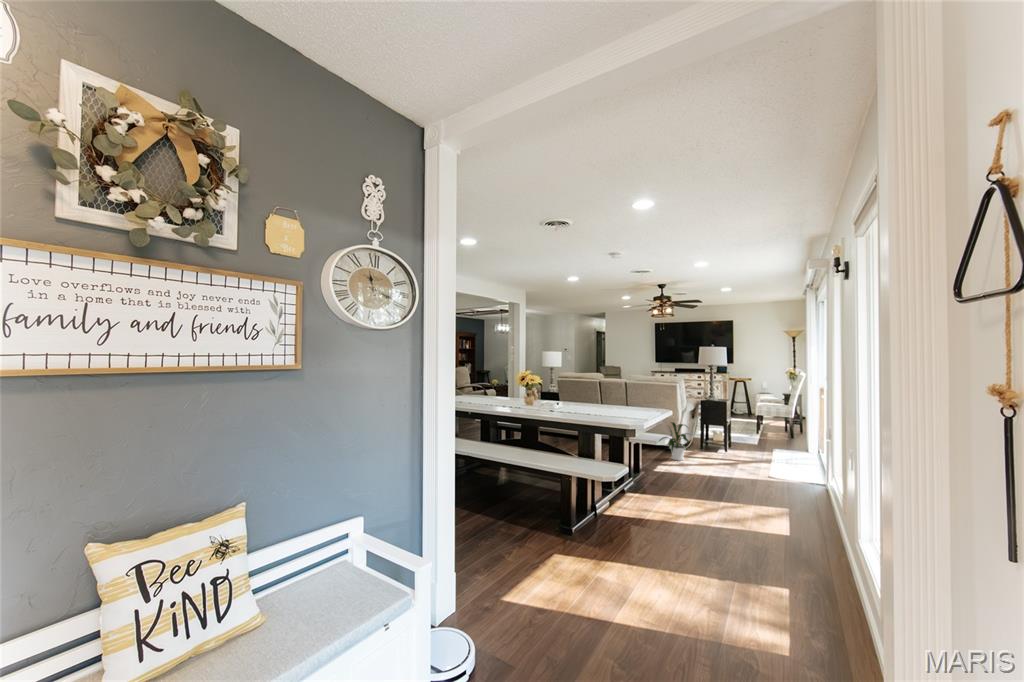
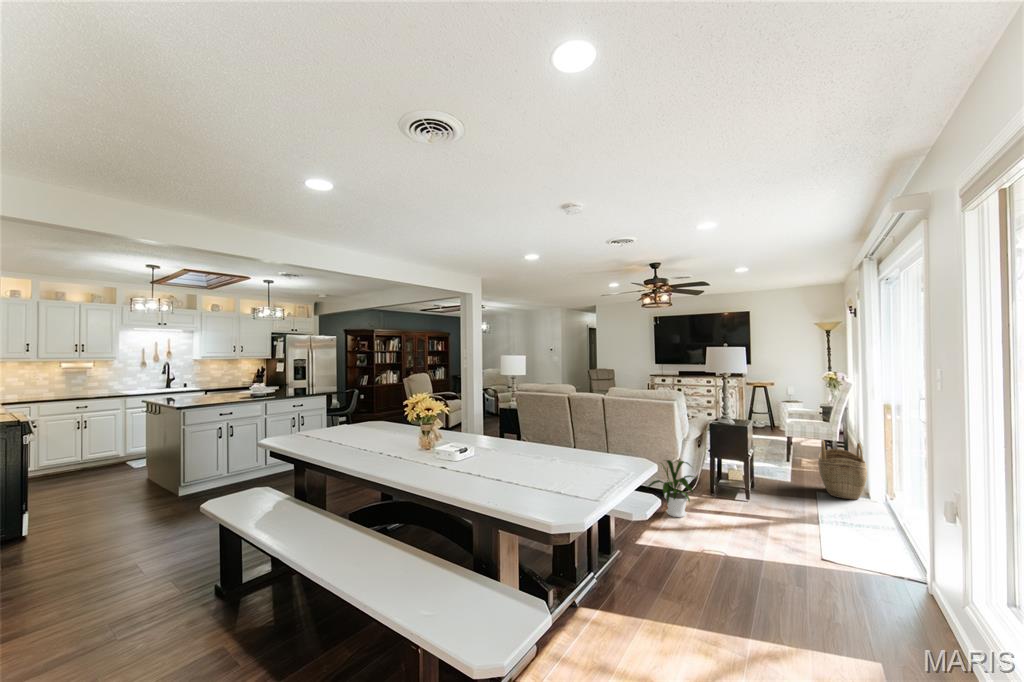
woven basket: none [775,413,806,453] -> present [818,440,867,500]

